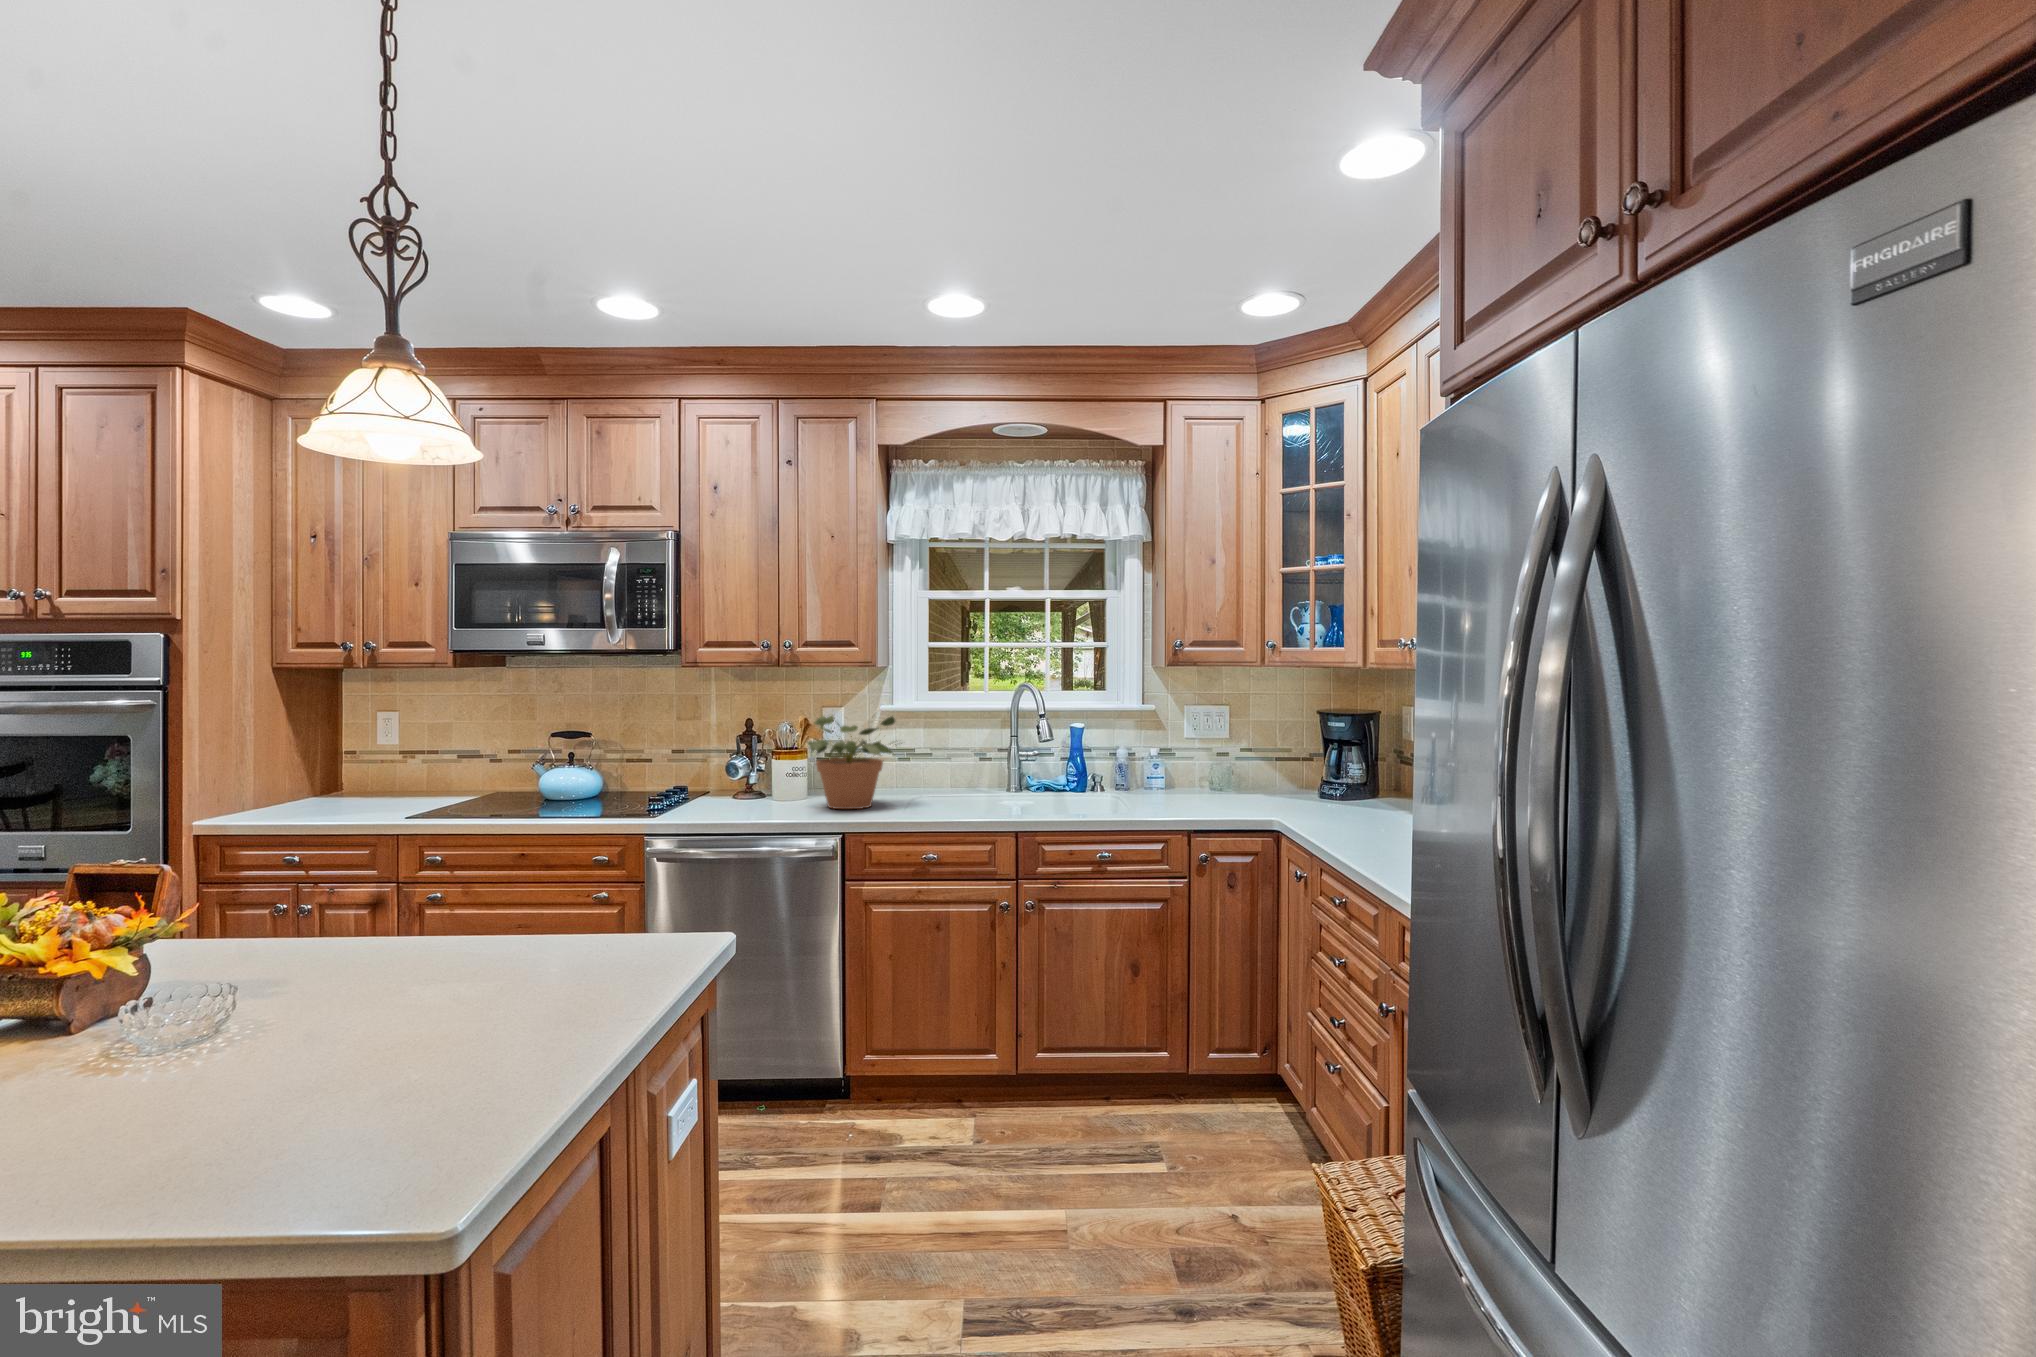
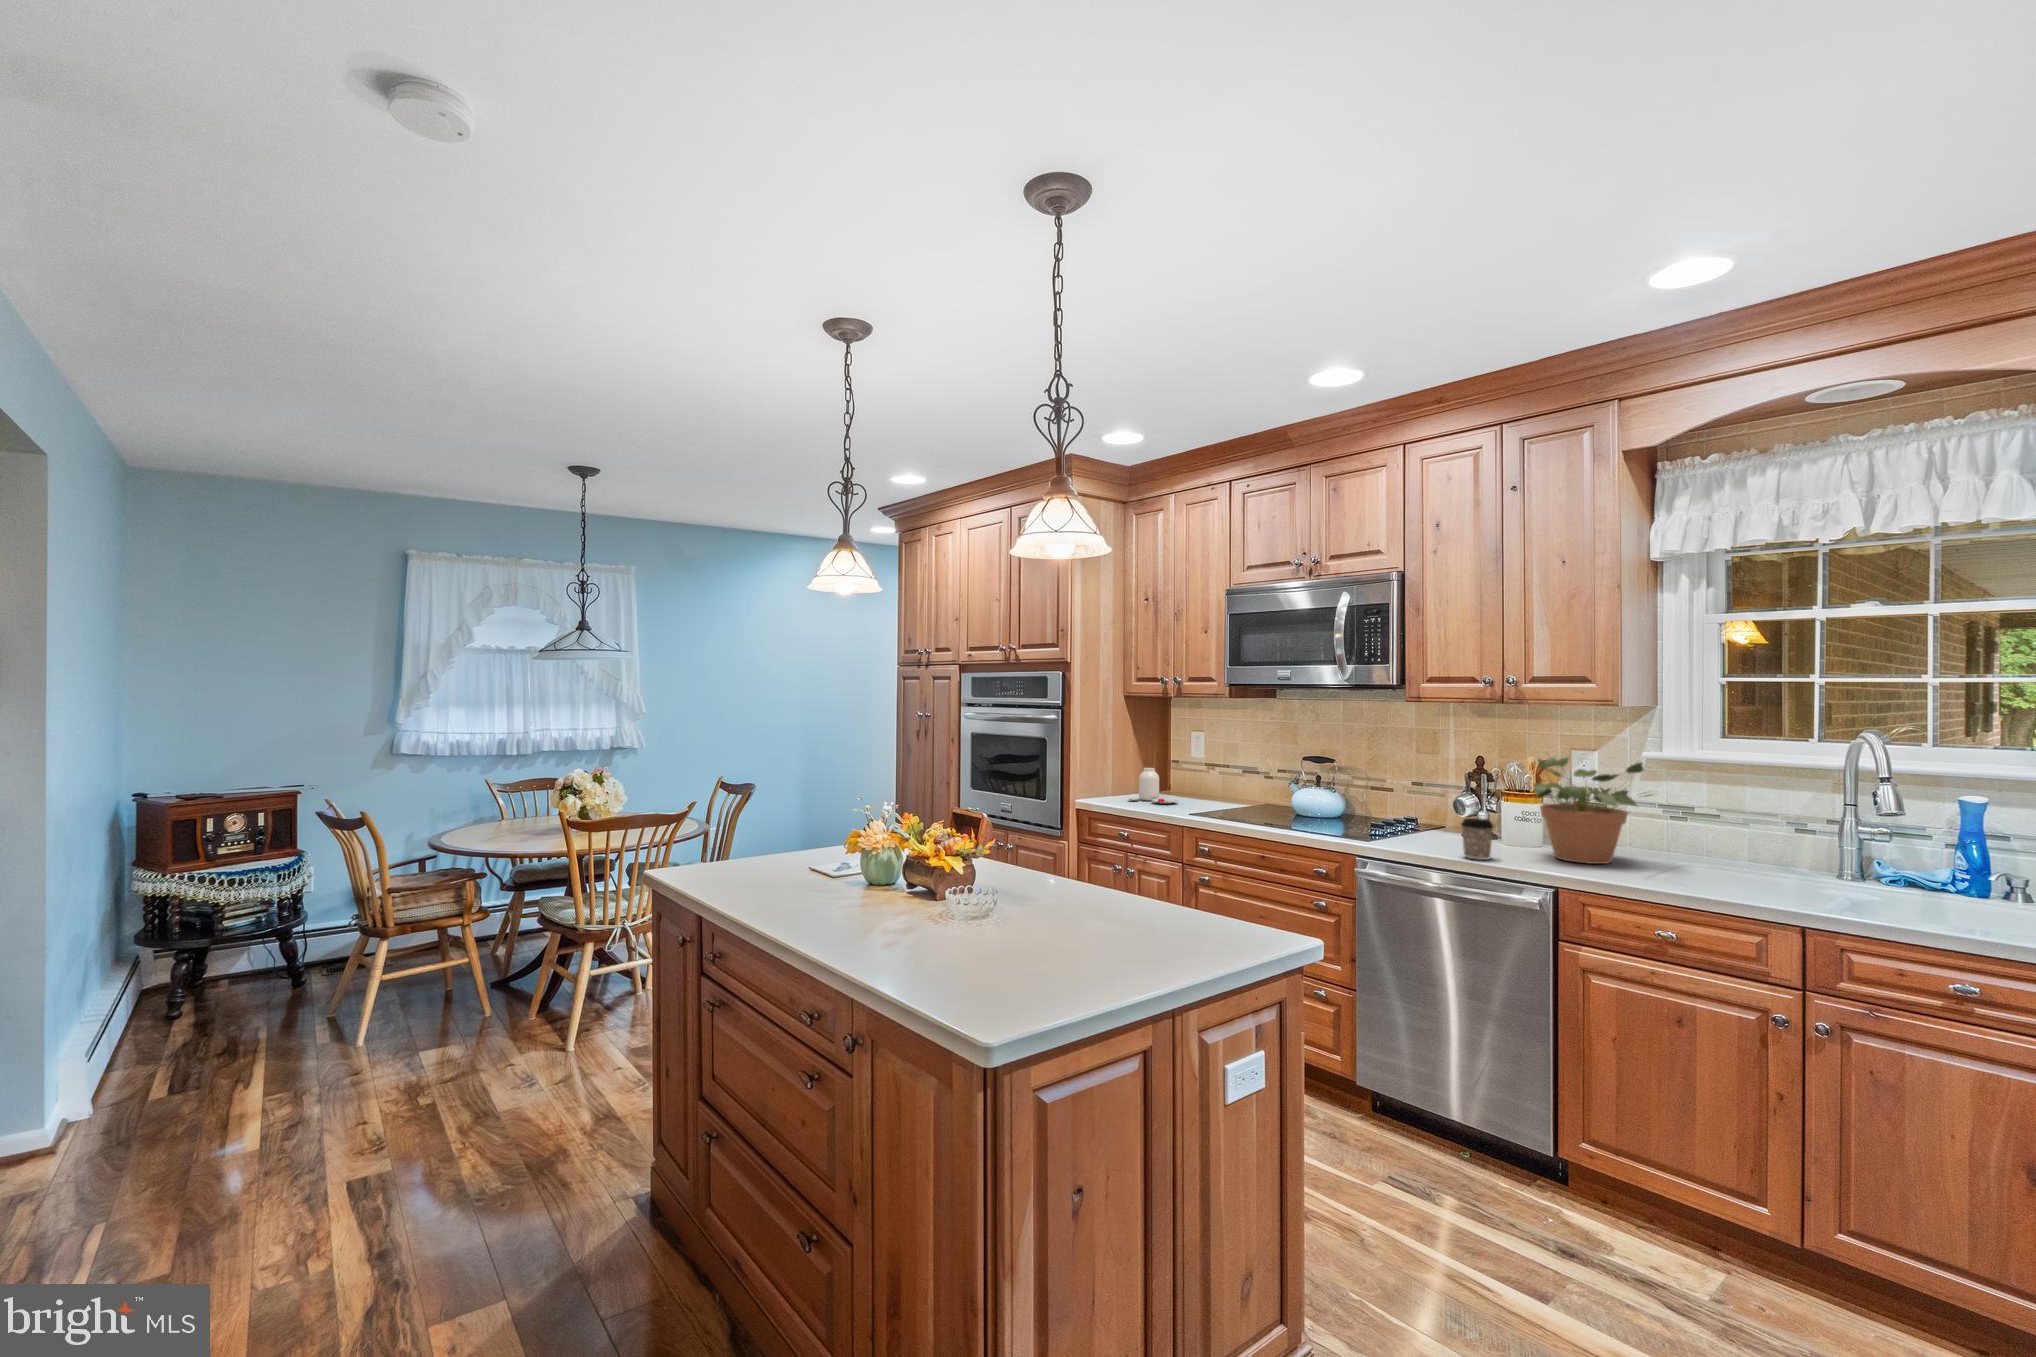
jar: none [285,764,371,811] -> present [1129,768,1178,804]
coffee cup: none [754,779,784,819] -> present [1461,818,1493,860]

